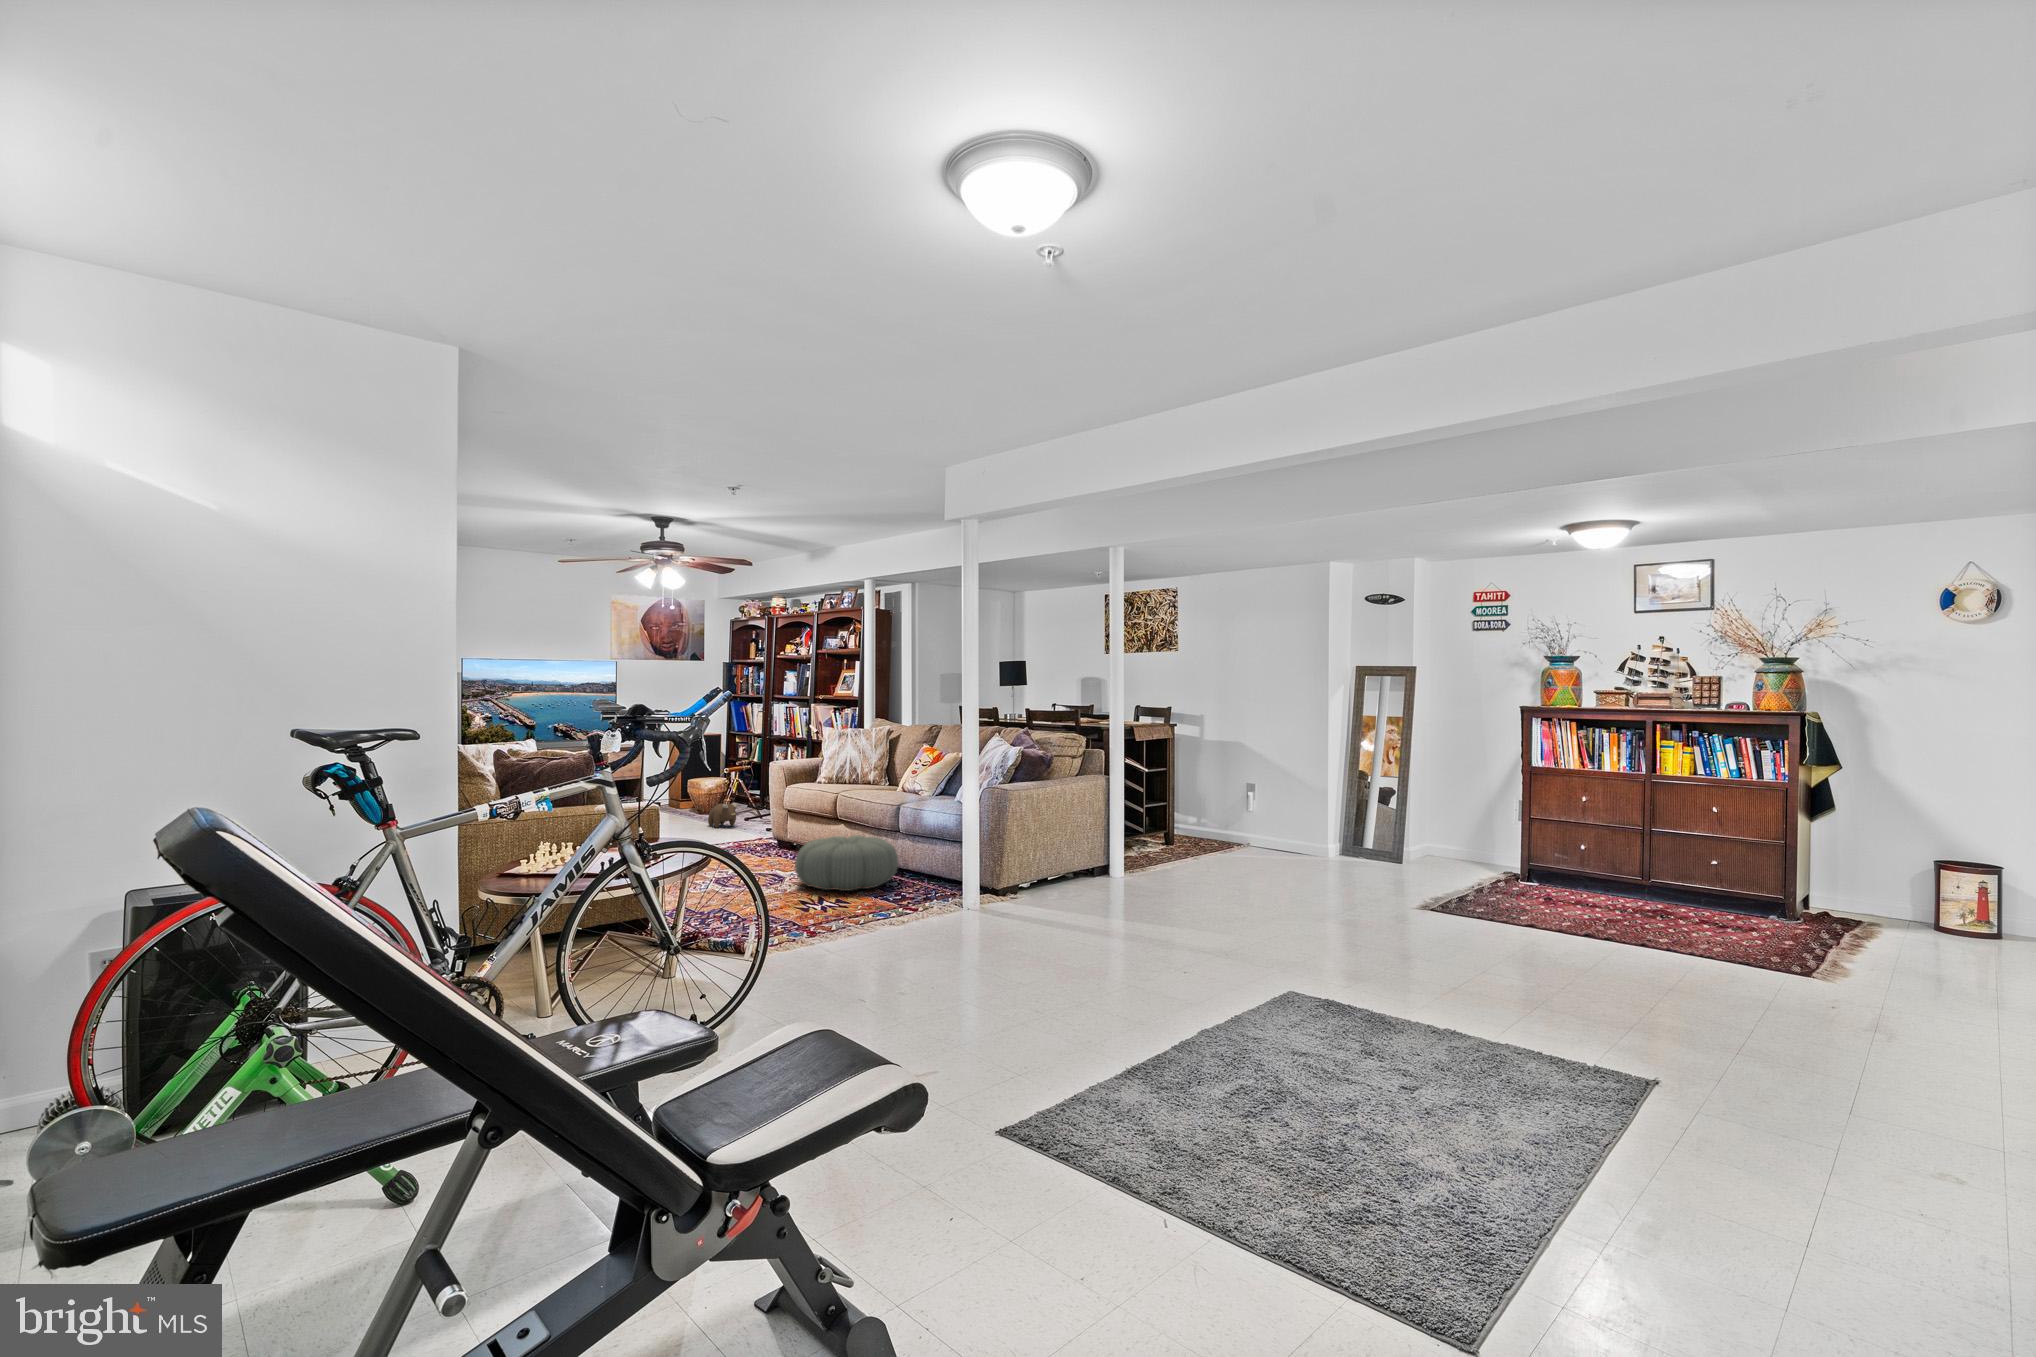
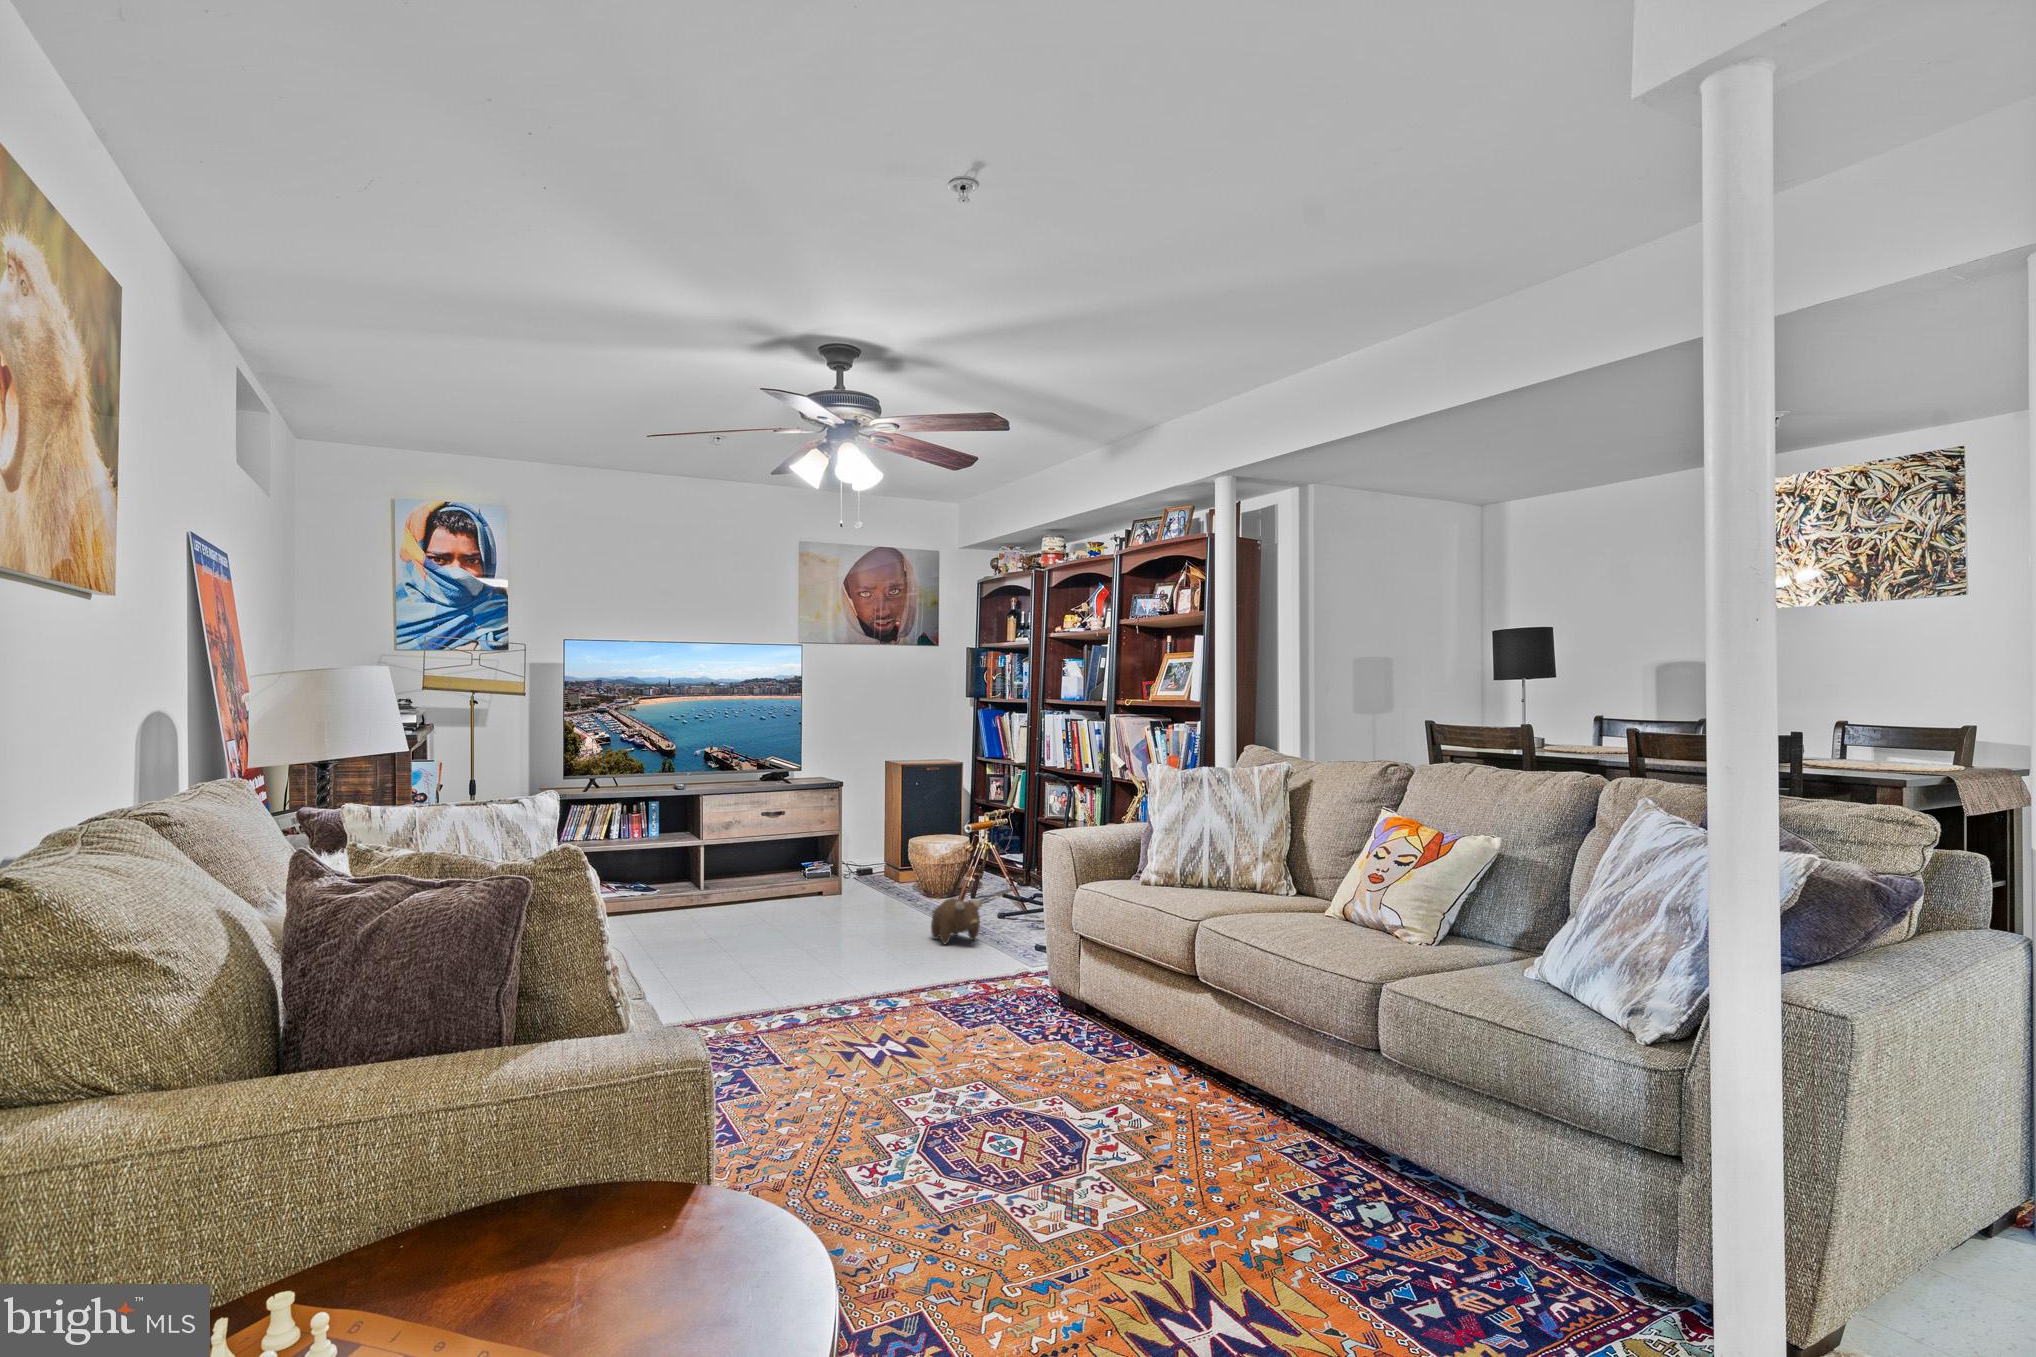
pouf: present [795,835,898,891] -> none [1107,1066,1397,1272]

